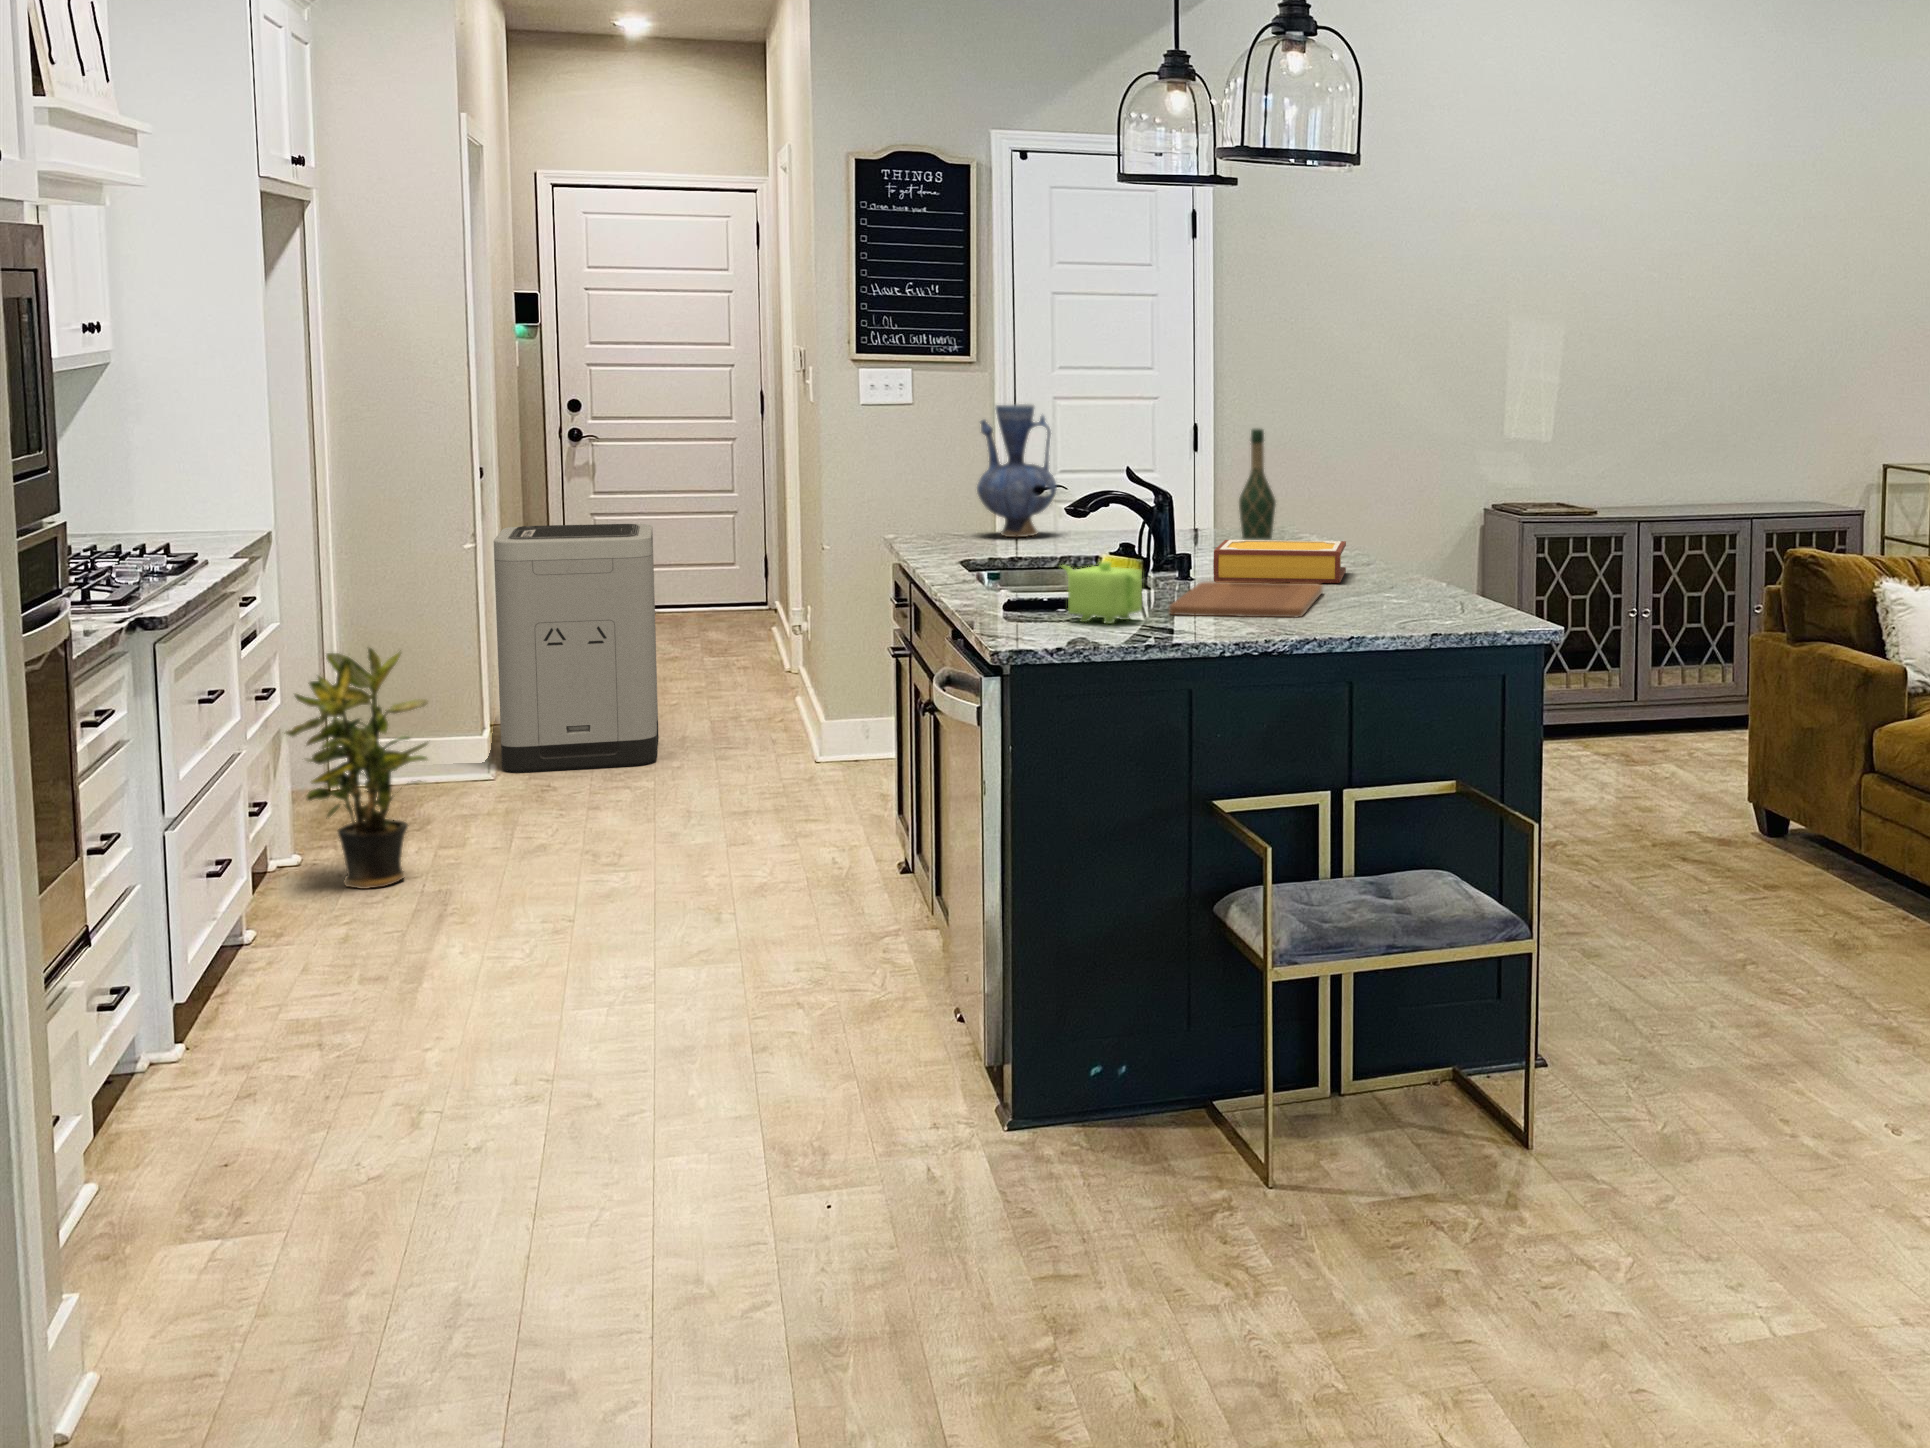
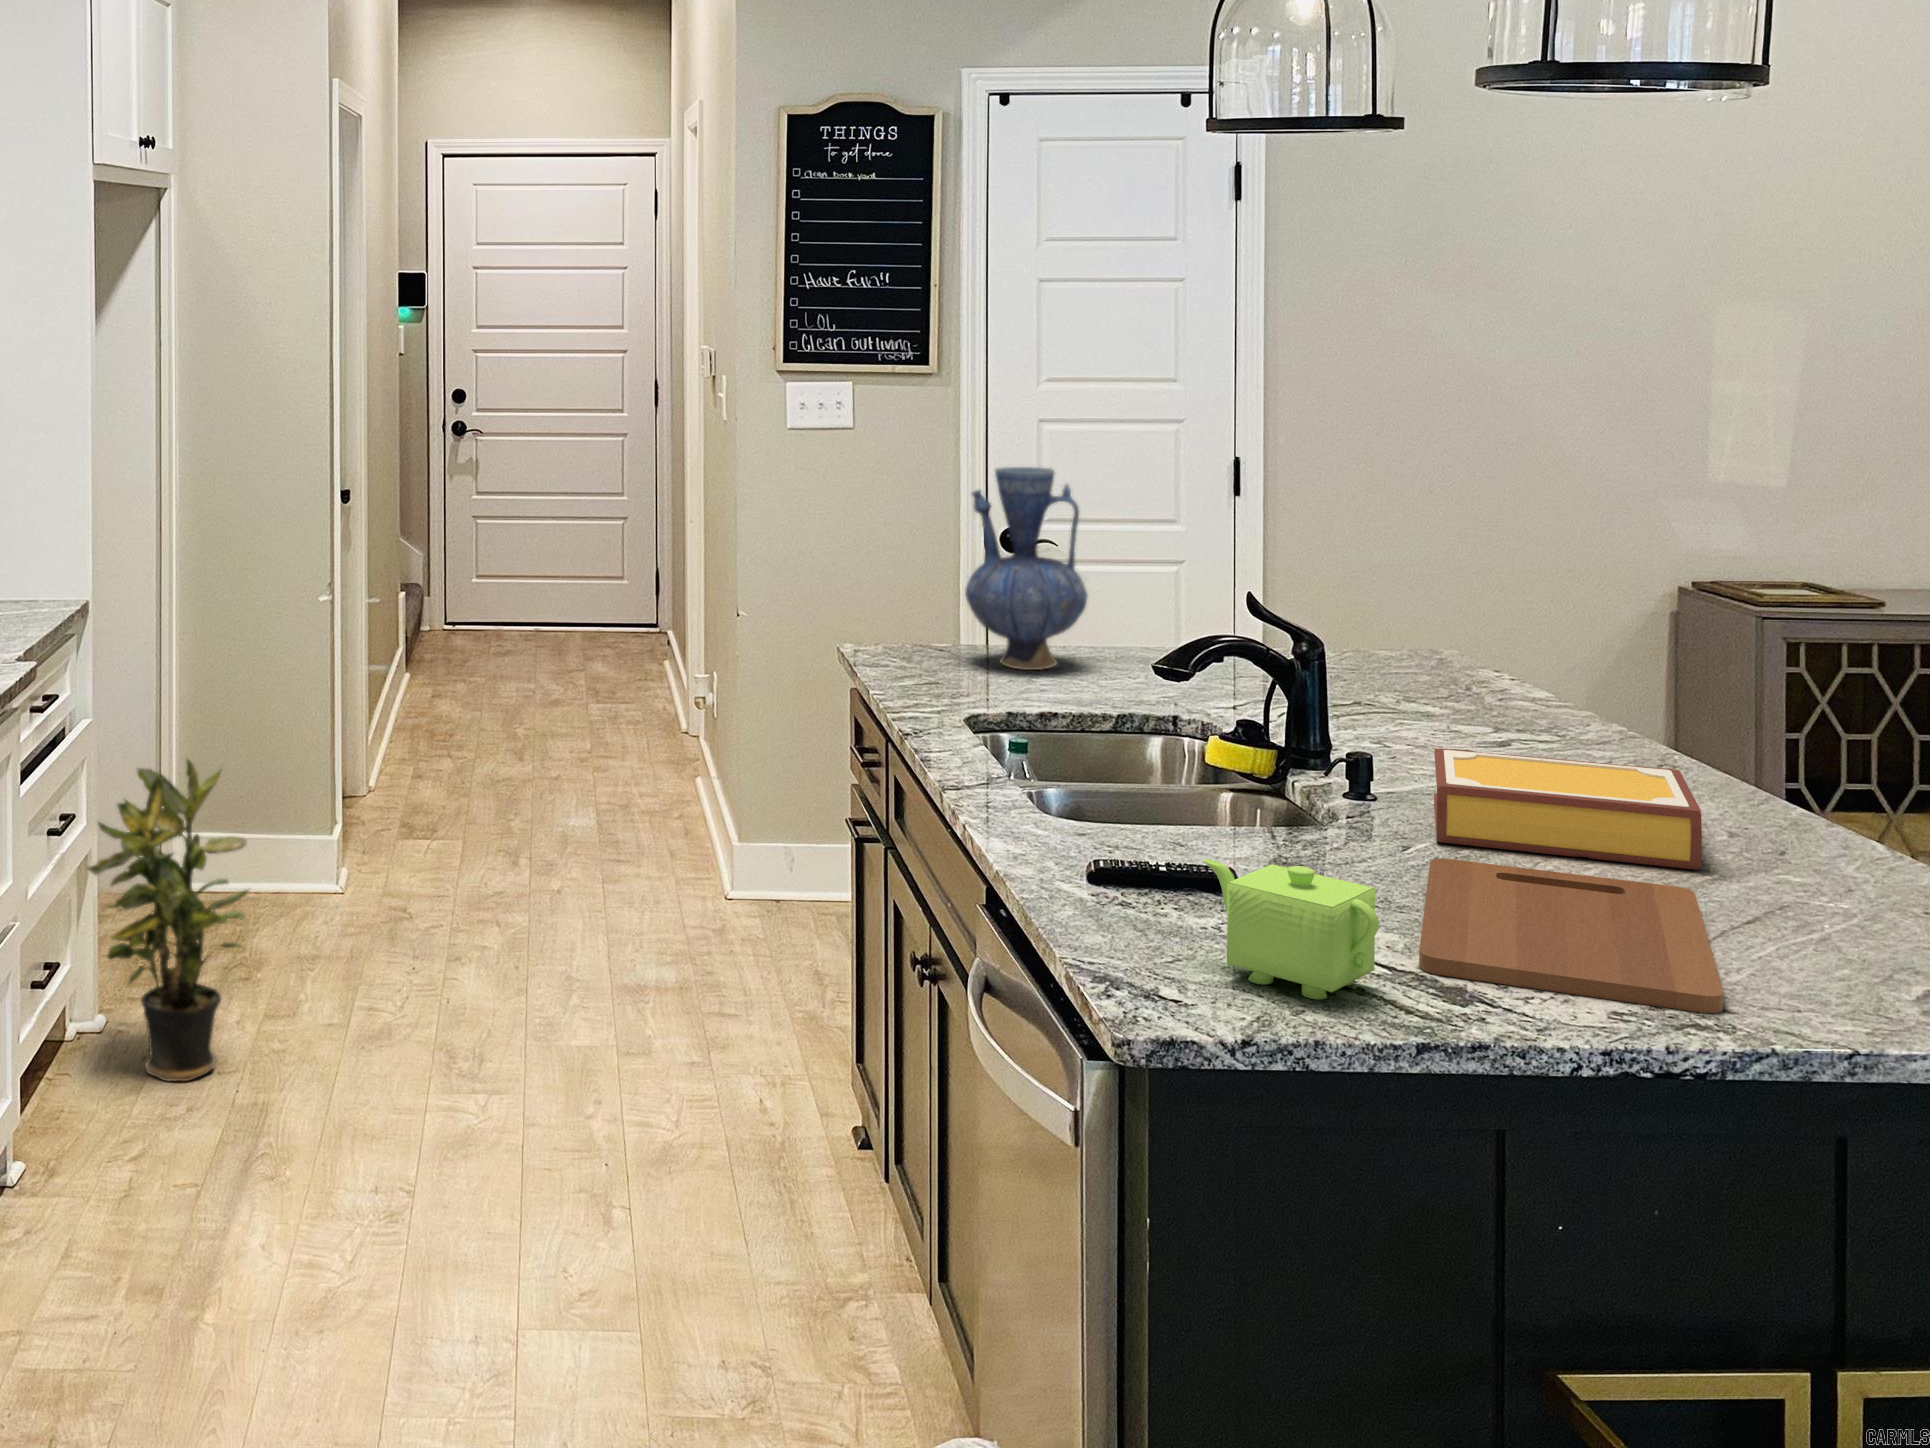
wine bottle: present [1239,429,1276,540] -> none [1401,523,1468,716]
trash can: present [494,524,659,773] -> none [352,568,531,883]

